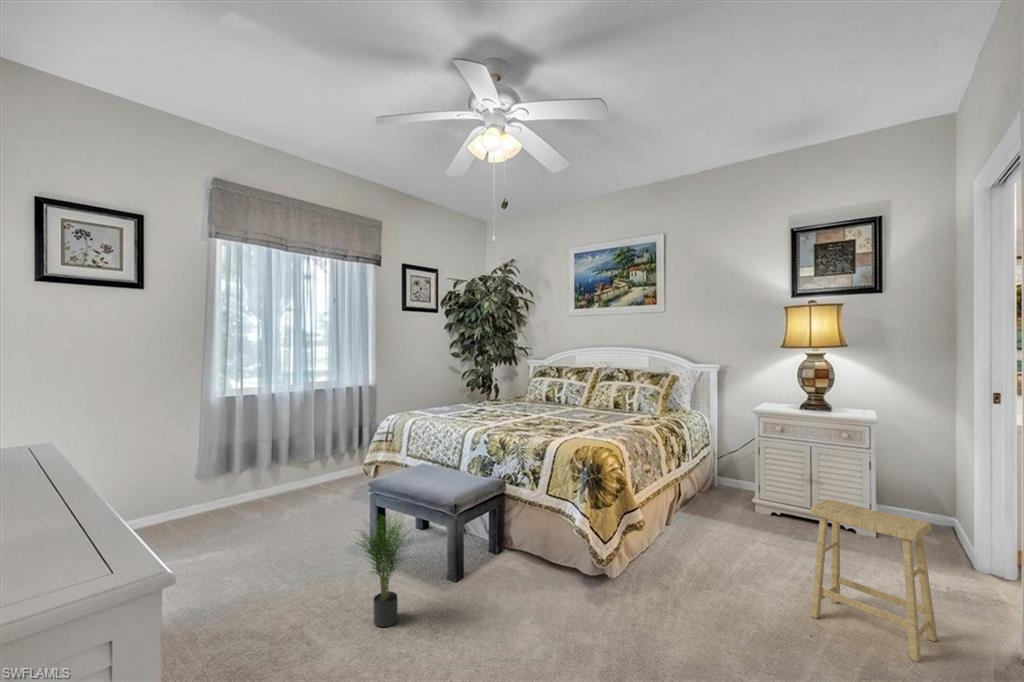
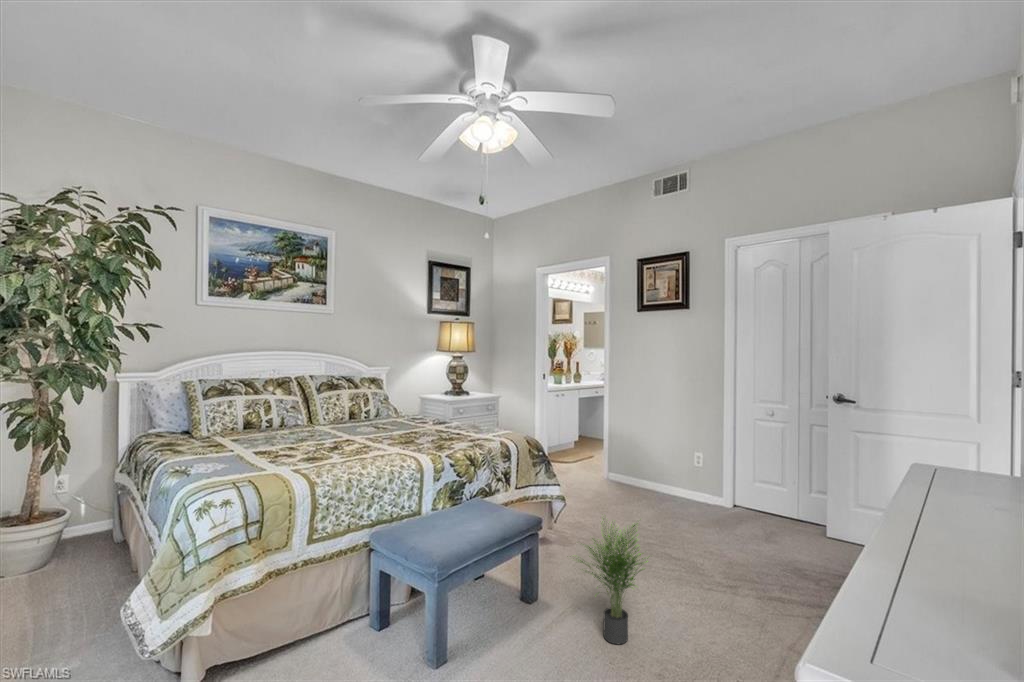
footstool: present [810,500,937,662] -> none [580,435,632,502]

